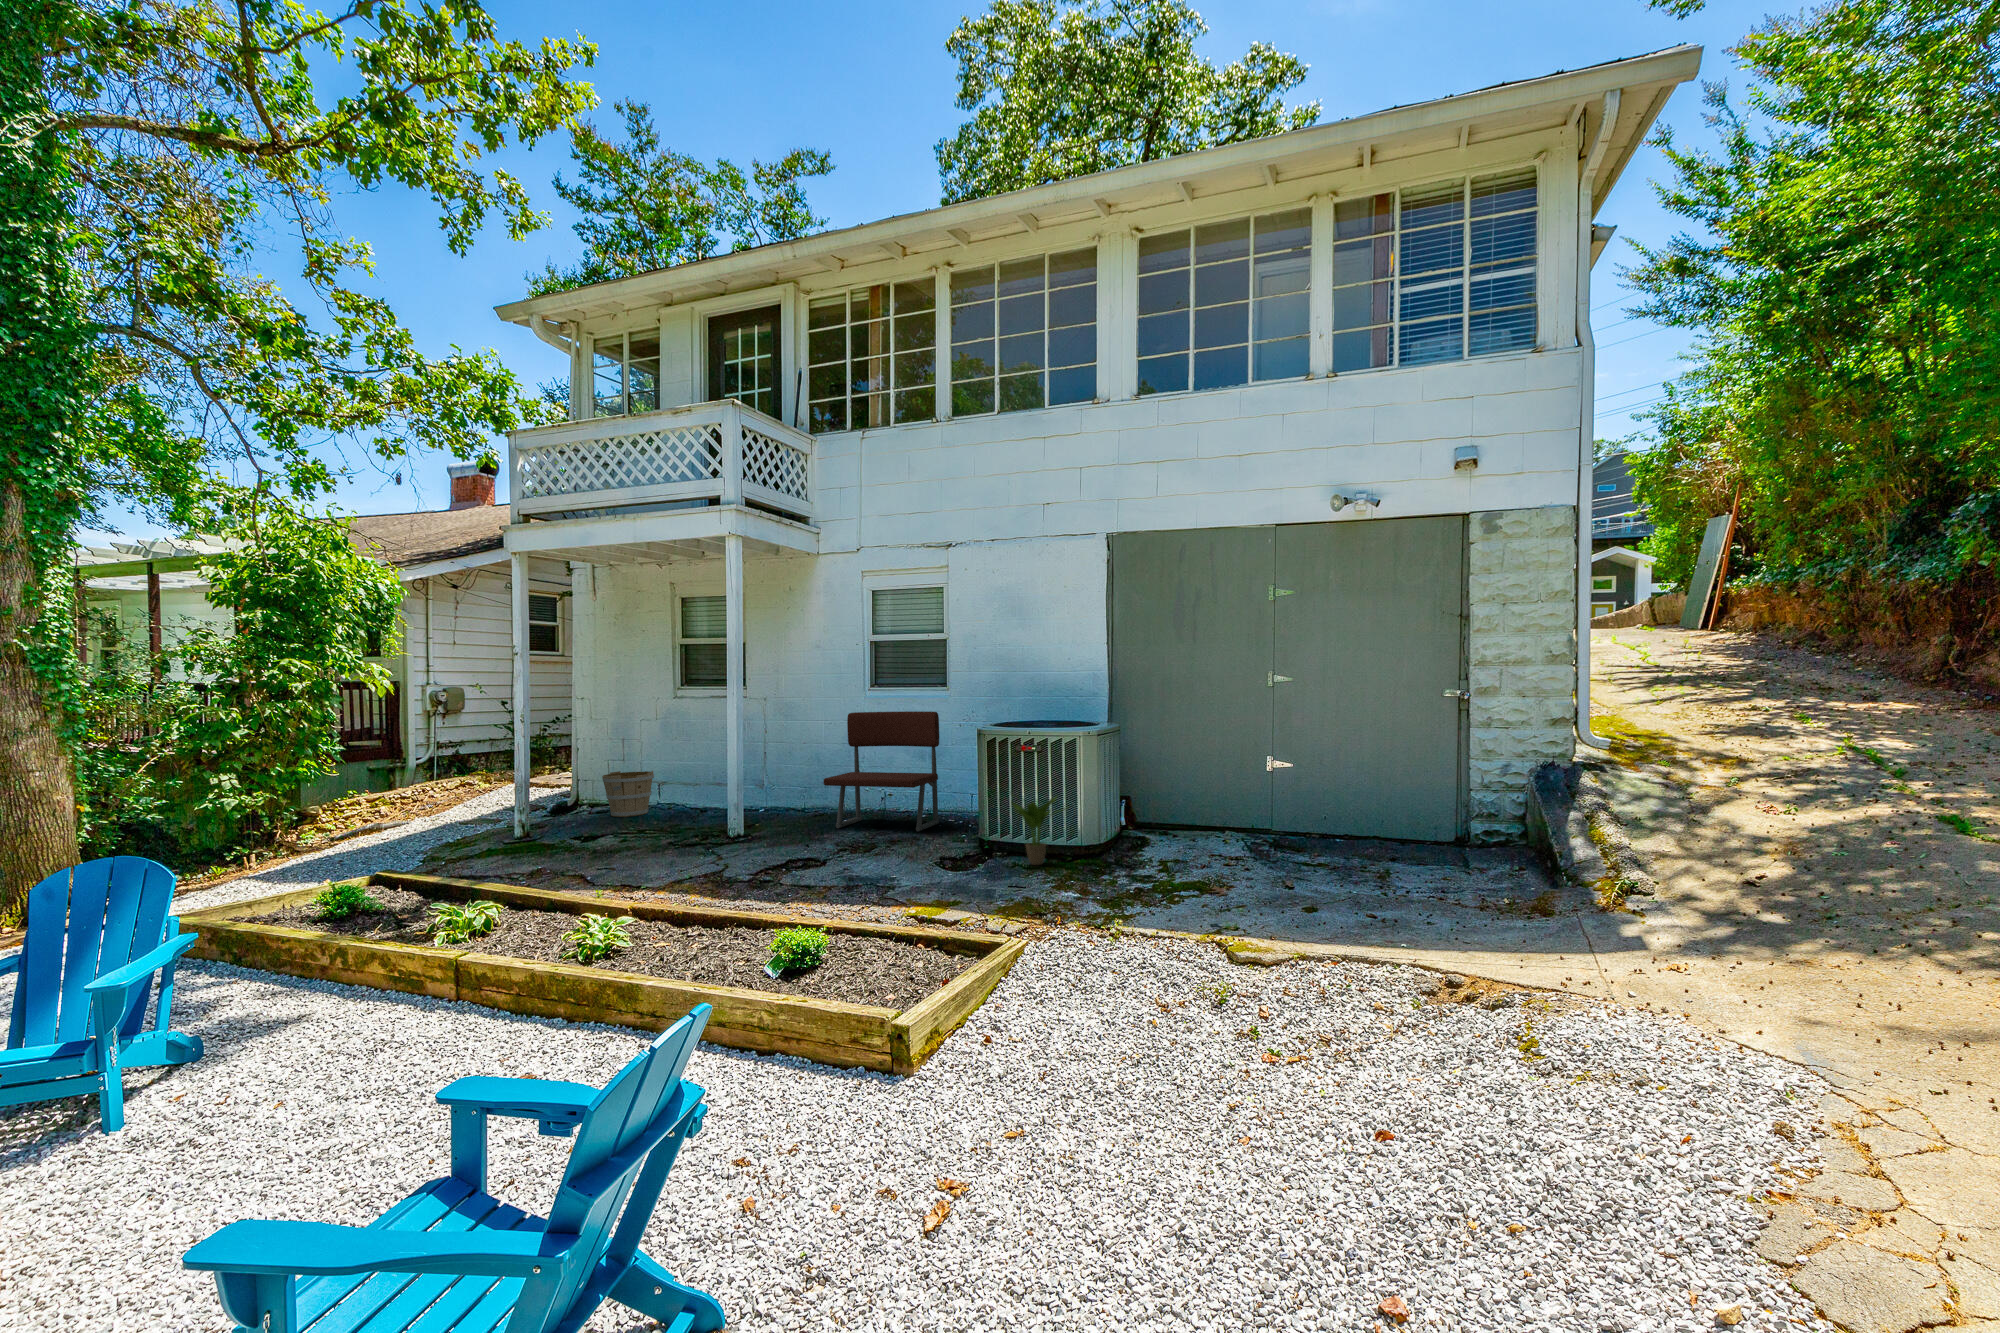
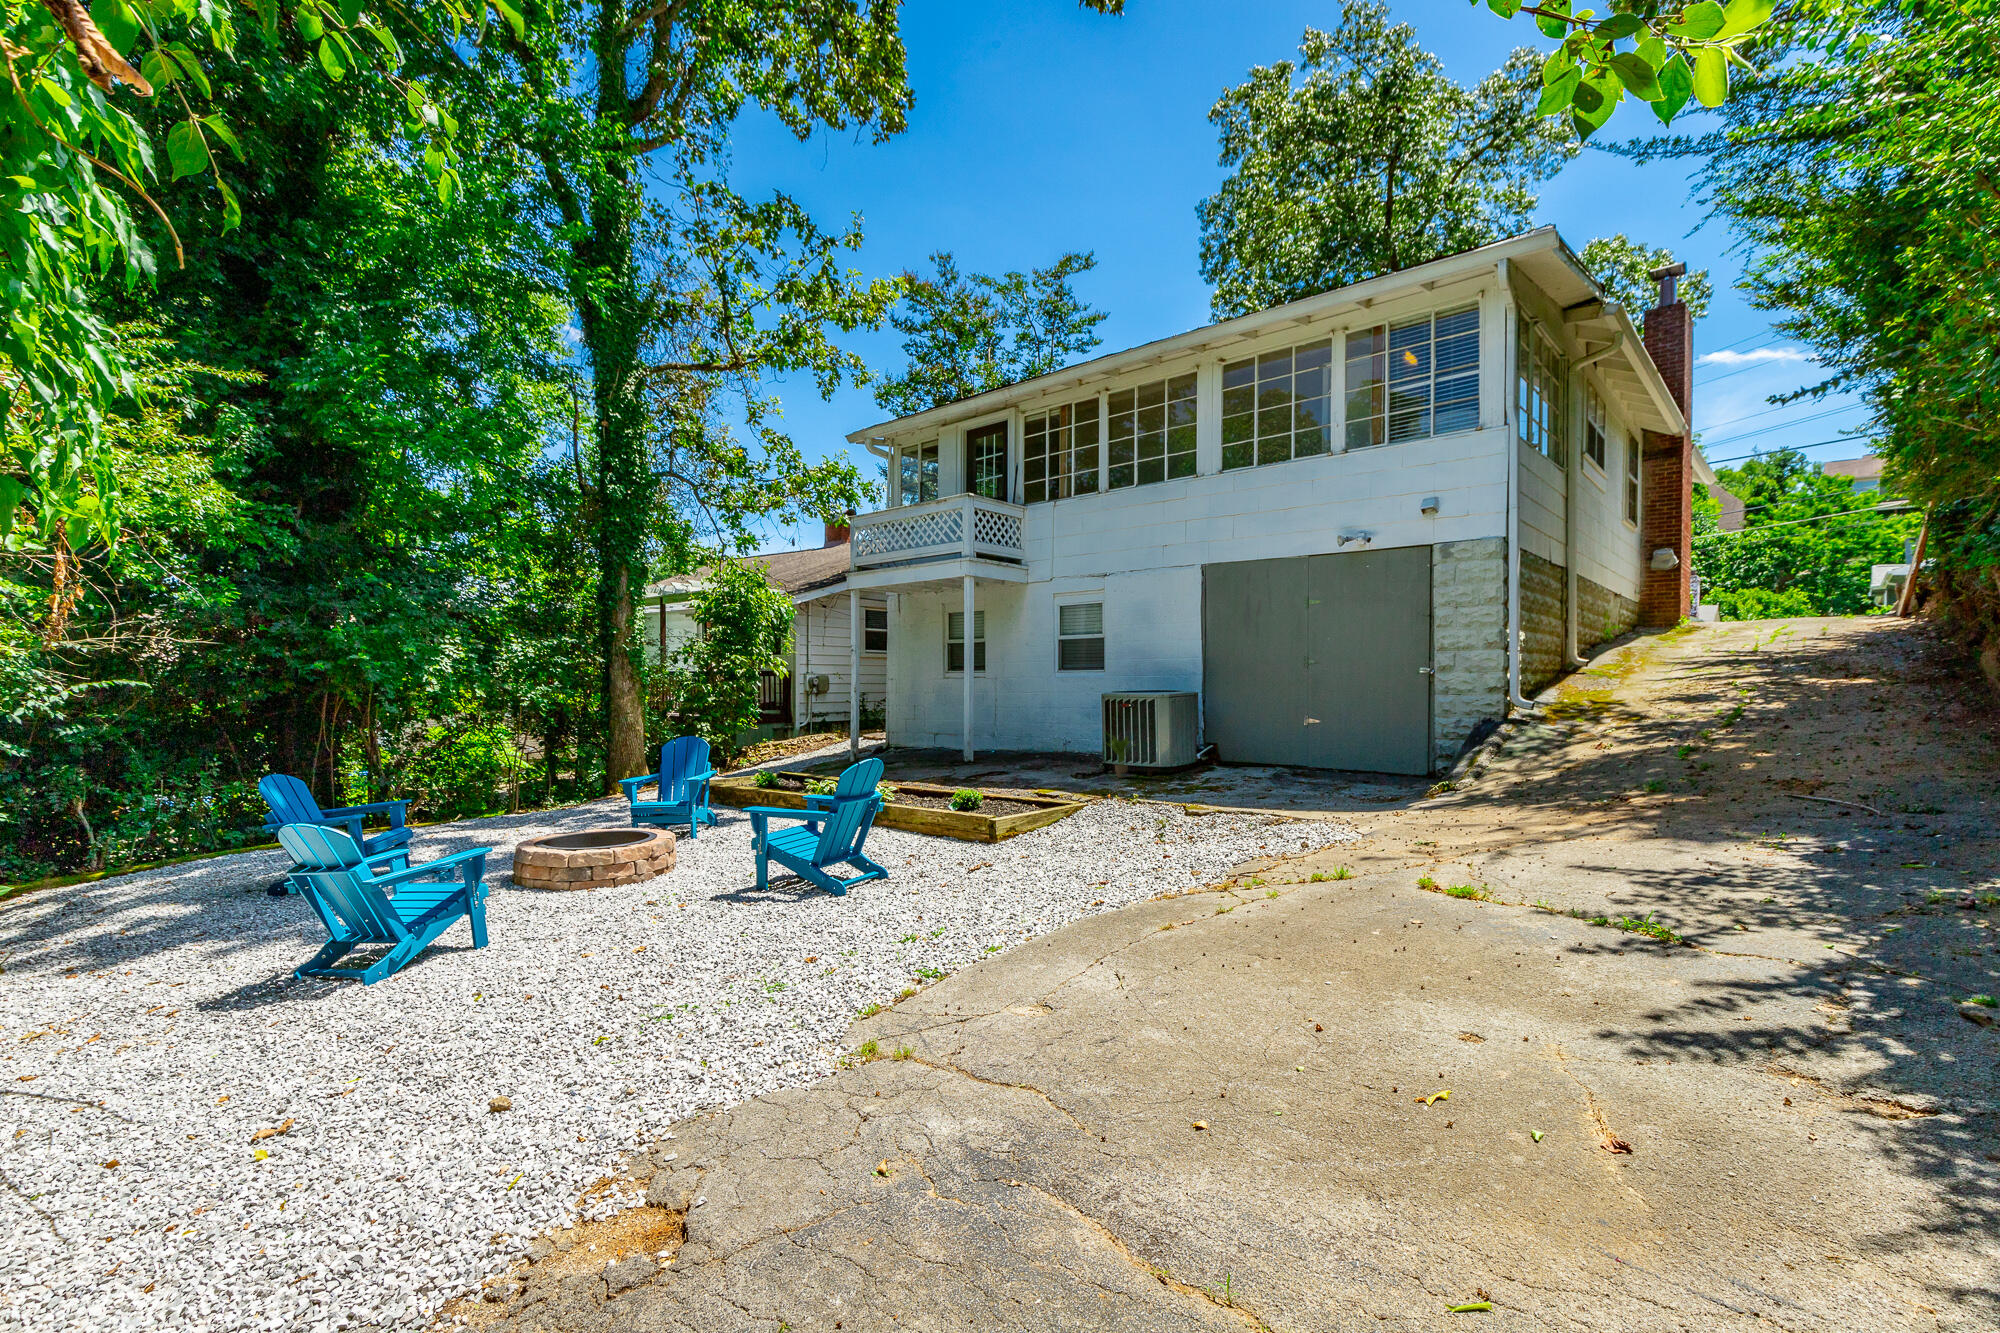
bench: present [824,711,939,832] -> none [1021,689,1097,766]
wooden bucket: present [602,771,654,817] -> none [900,729,932,757]

